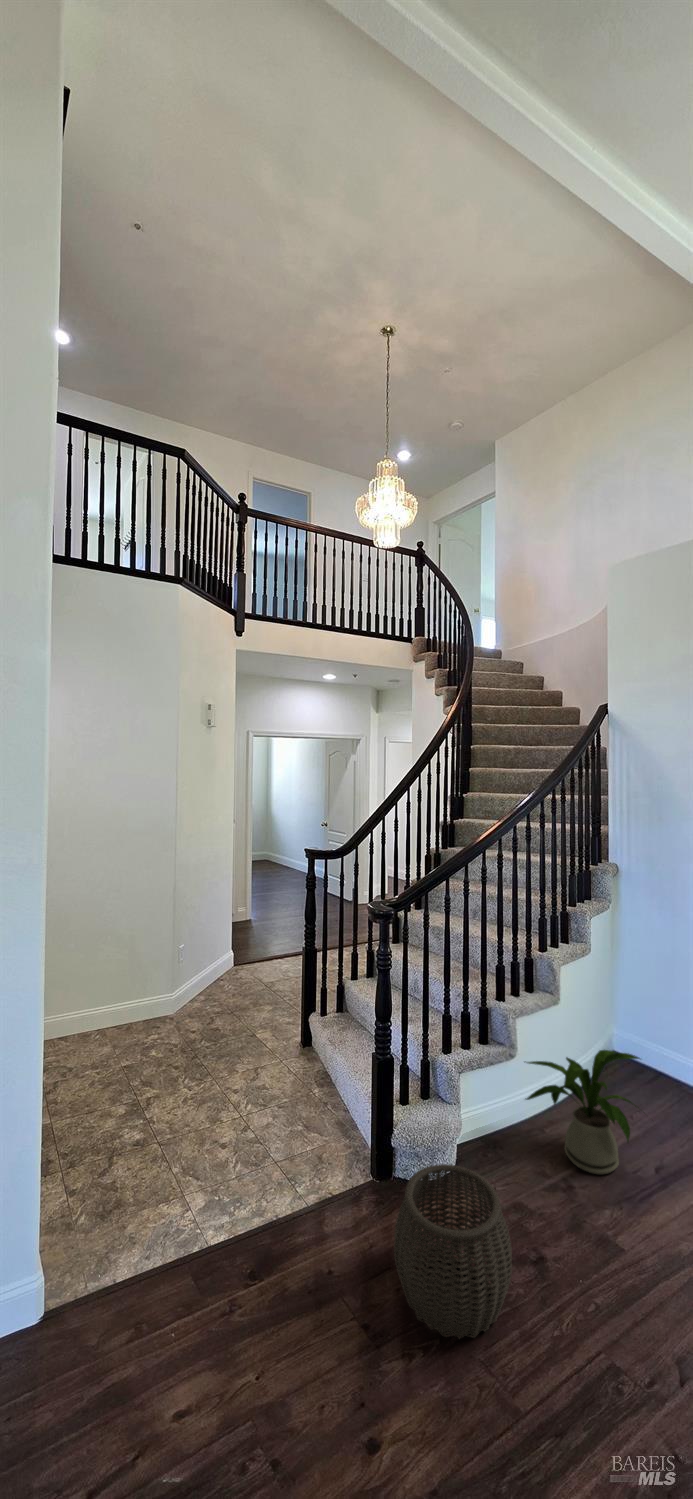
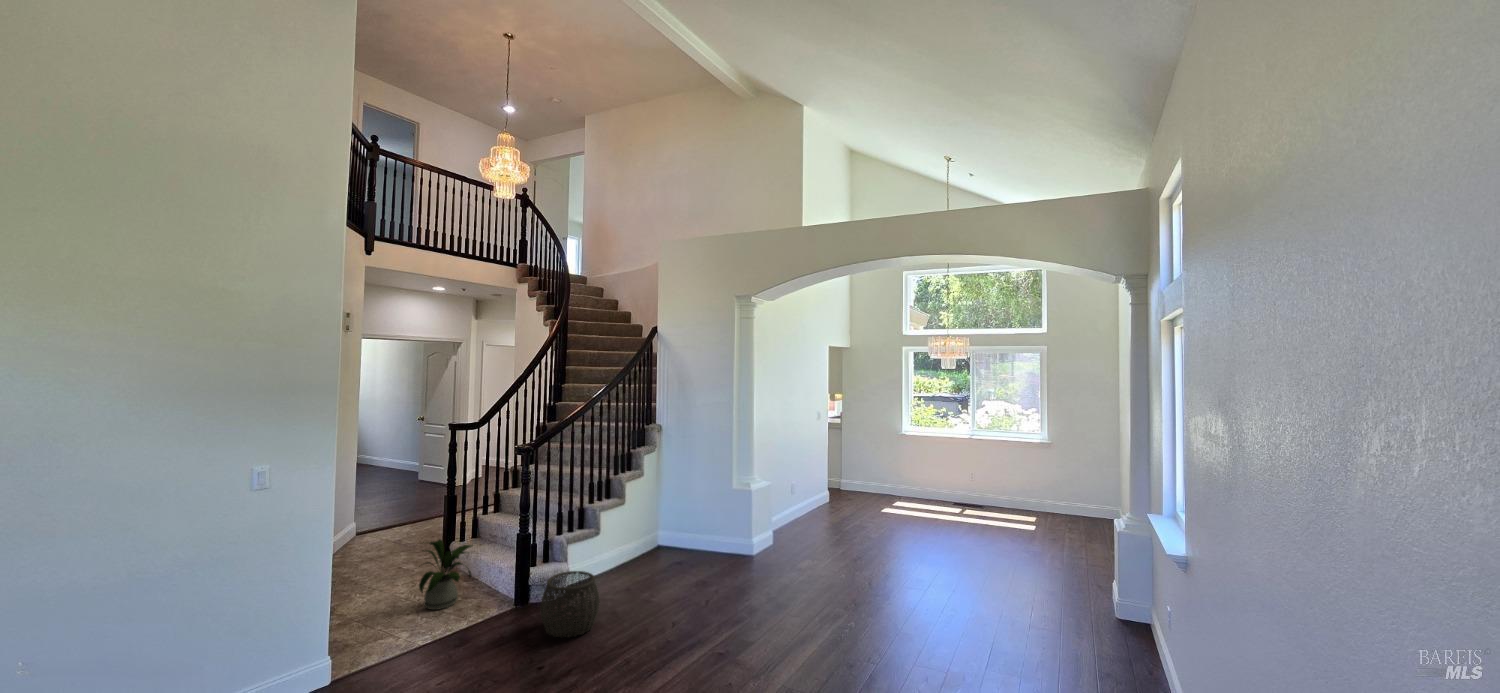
house plant: present [526,1050,640,1174] -> present [419,540,473,610]

